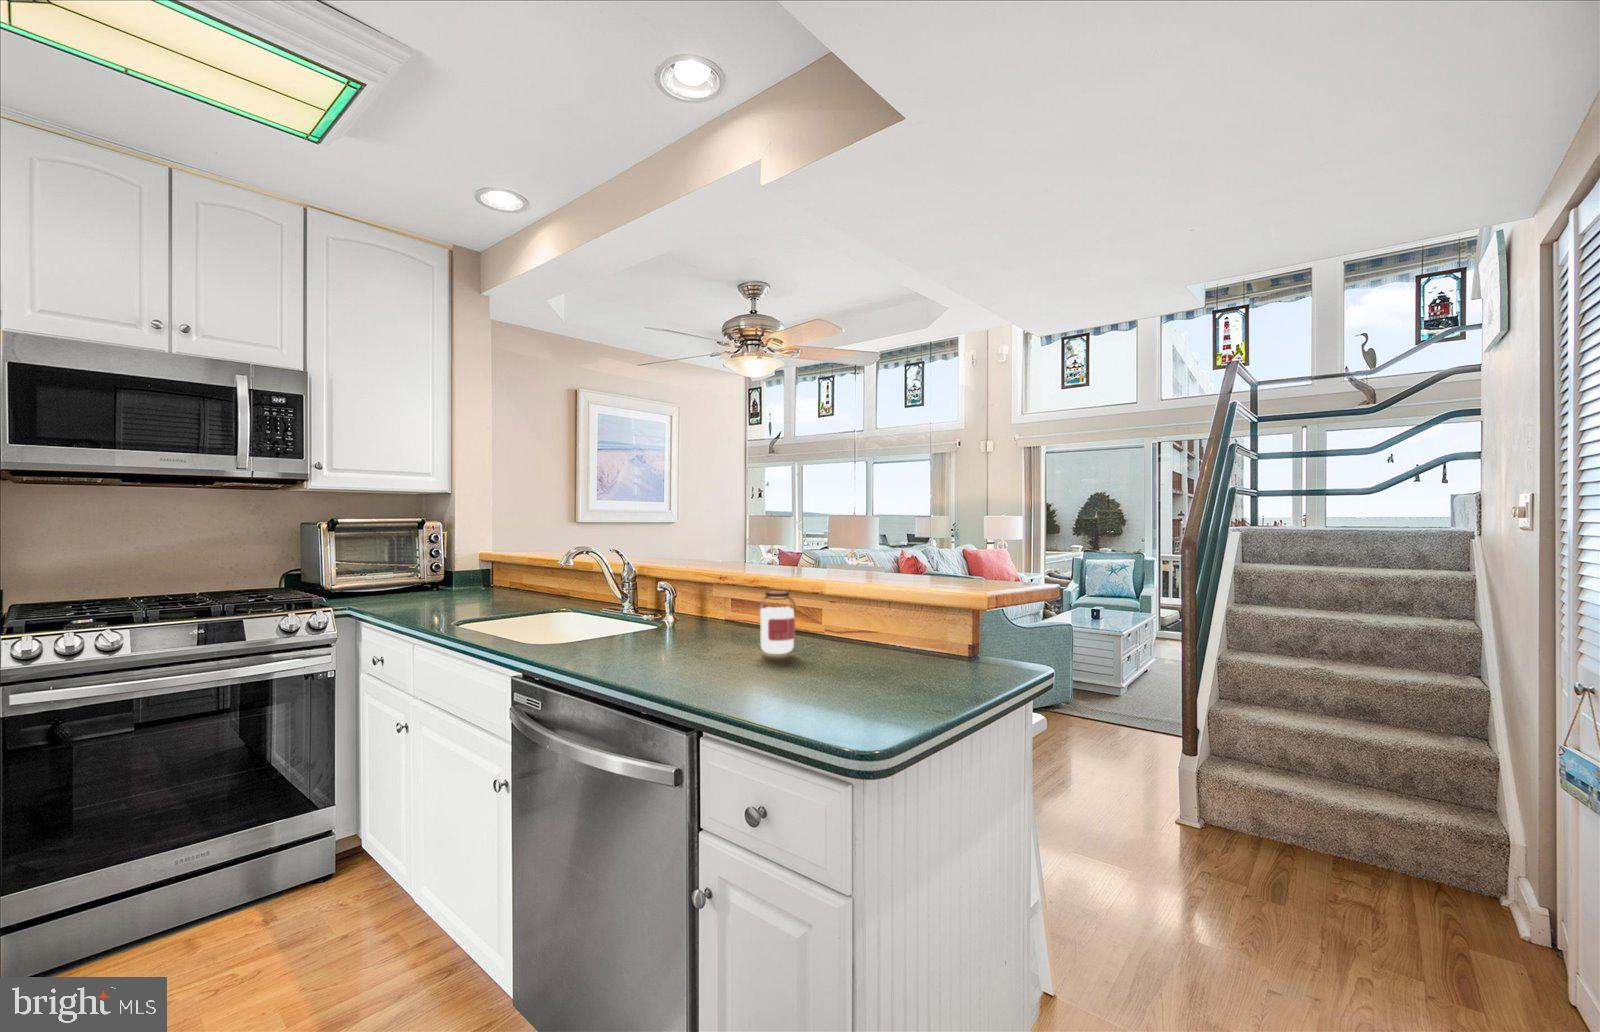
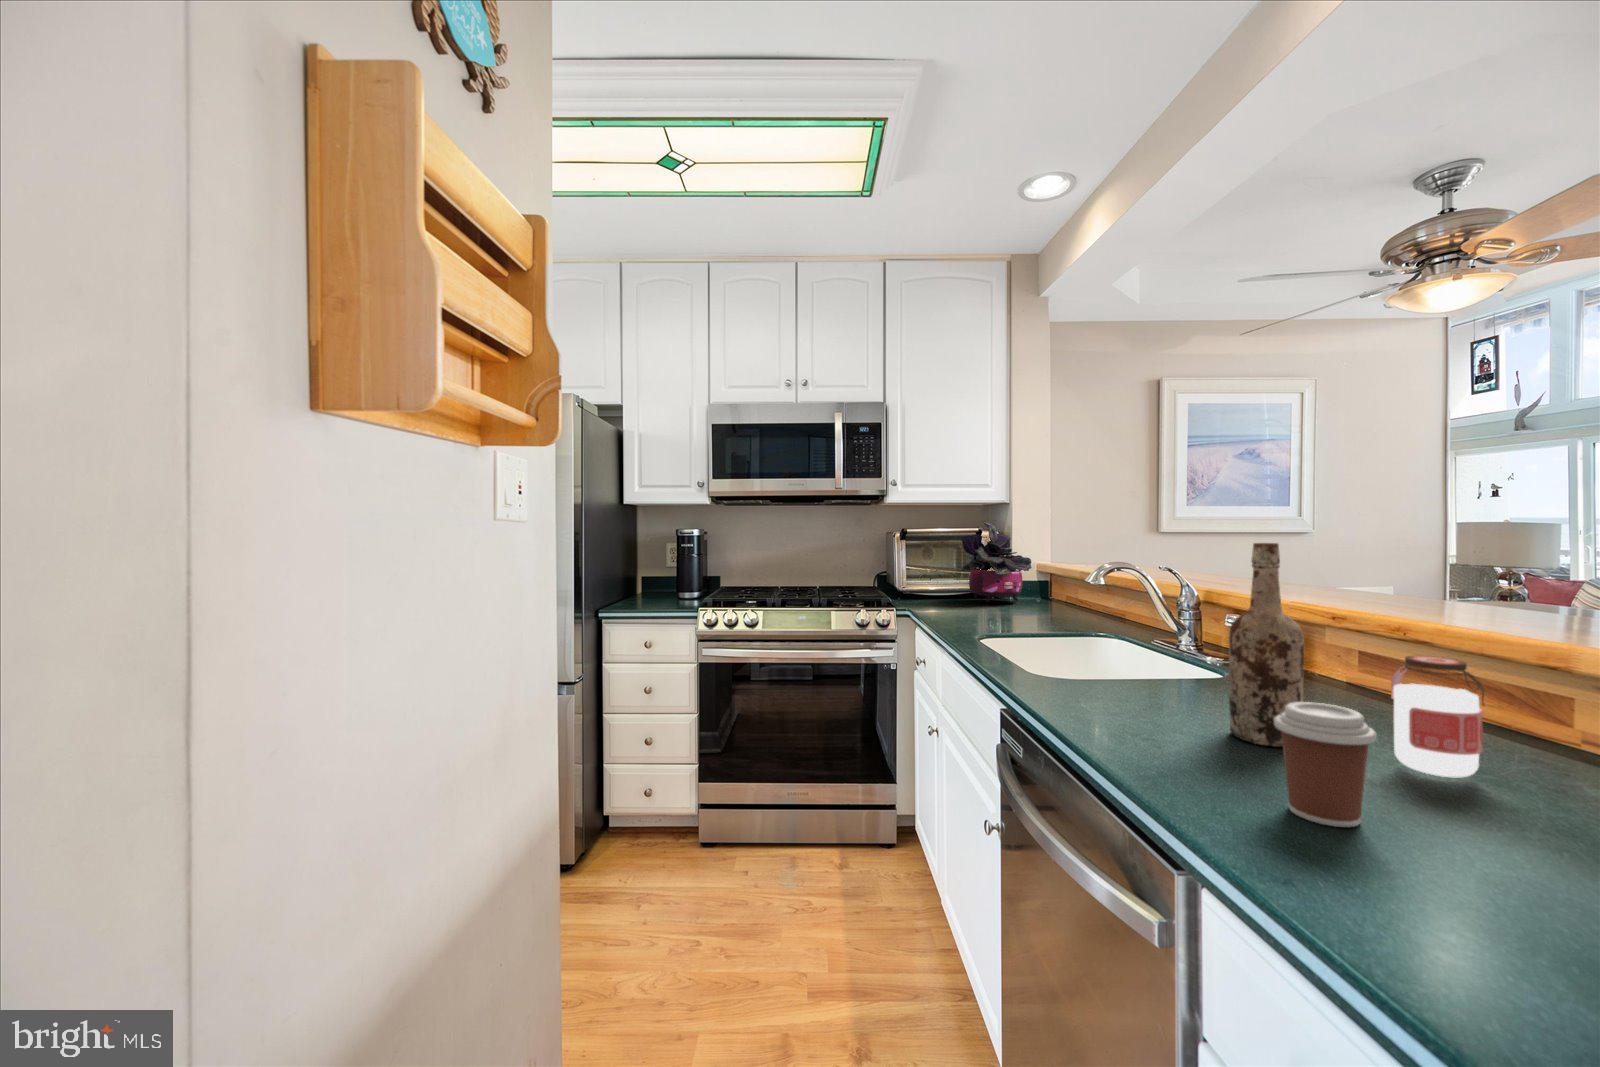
potted plant: none [402,511,477,594] -> present [961,521,1031,602]
wine bottle: none [682,529,720,656] -> present [1229,543,1304,747]
coffee cup: none [719,618,763,682] -> present [1274,702,1377,827]

